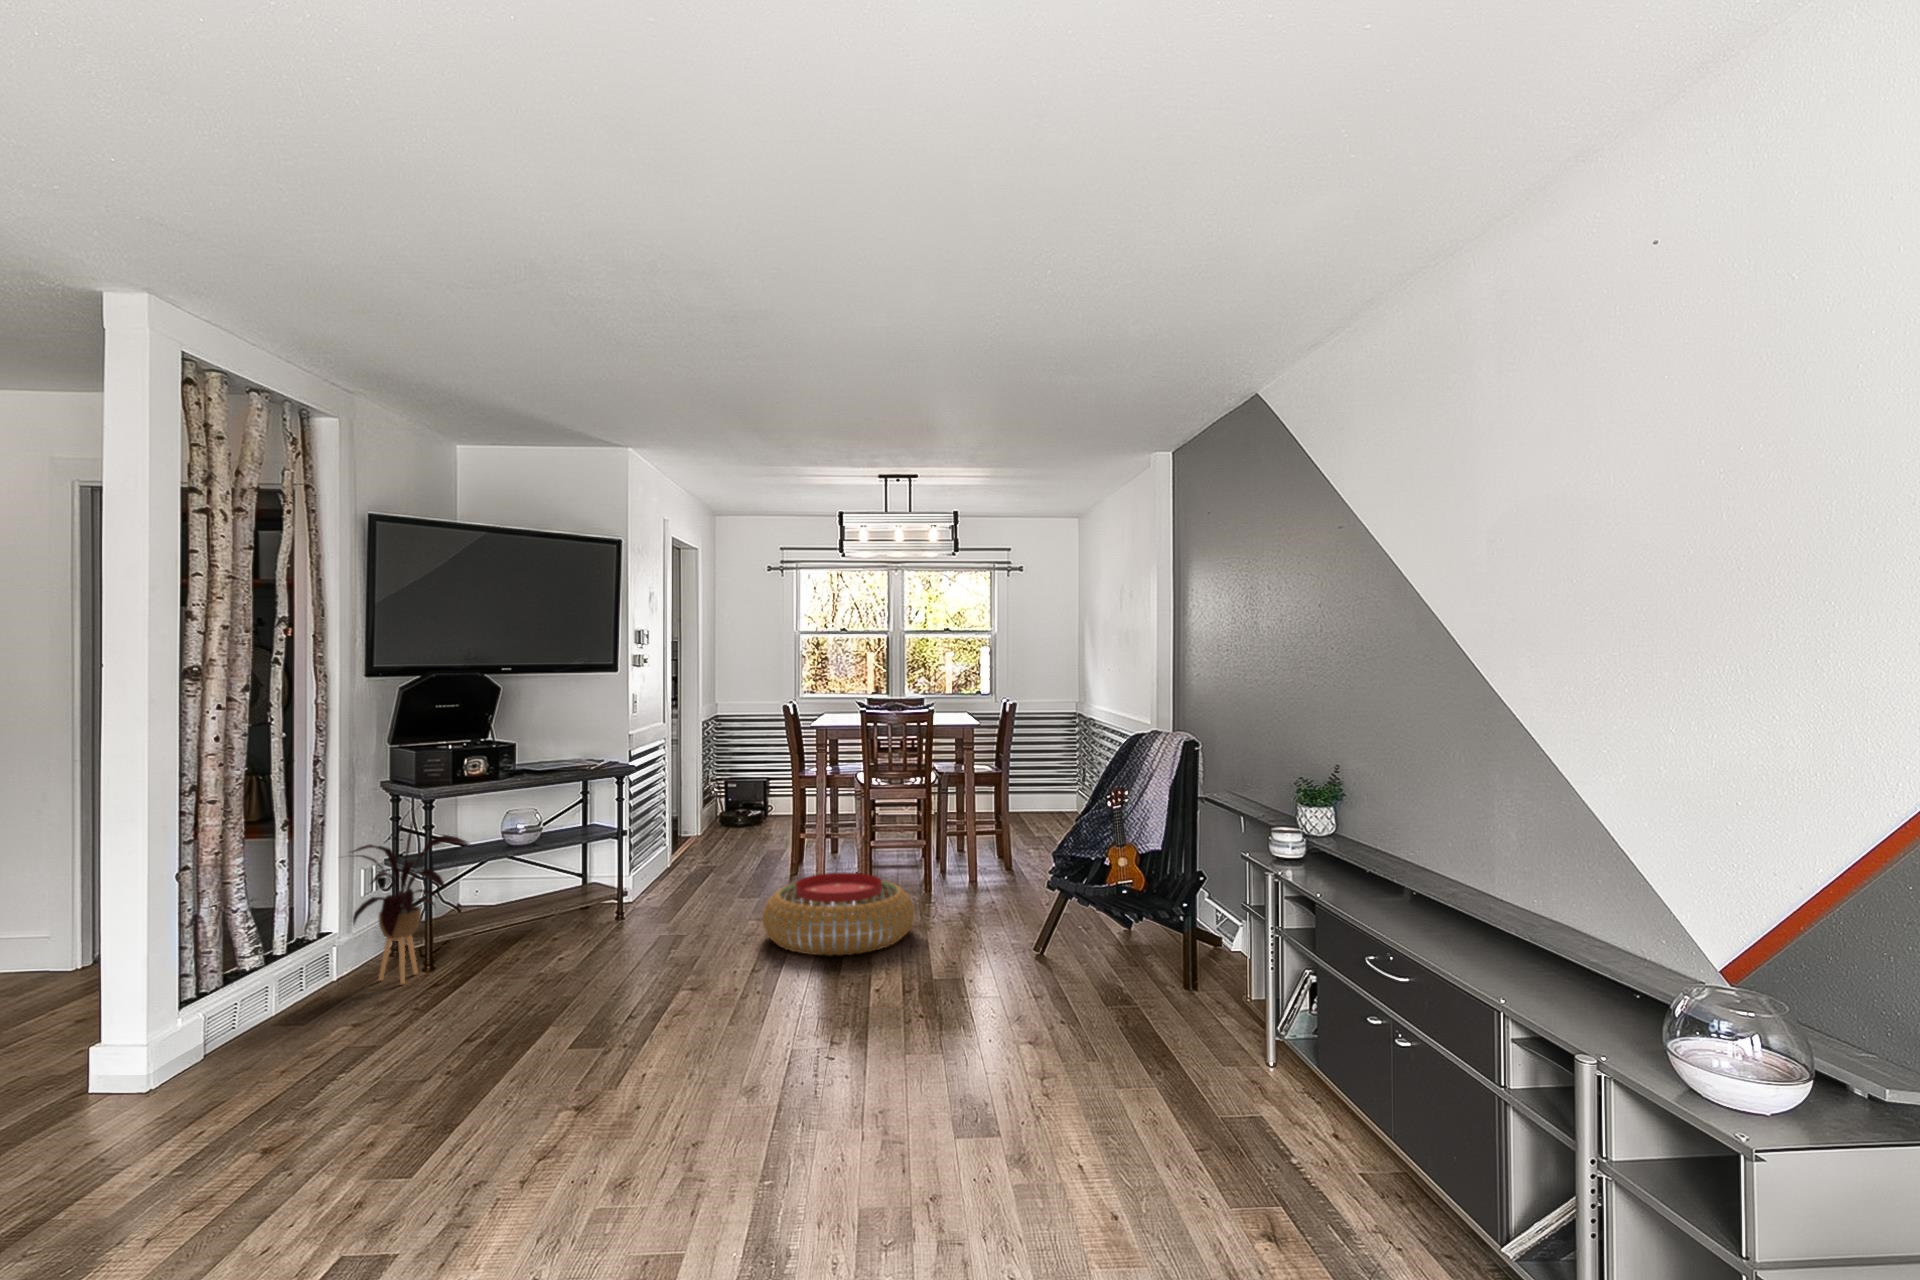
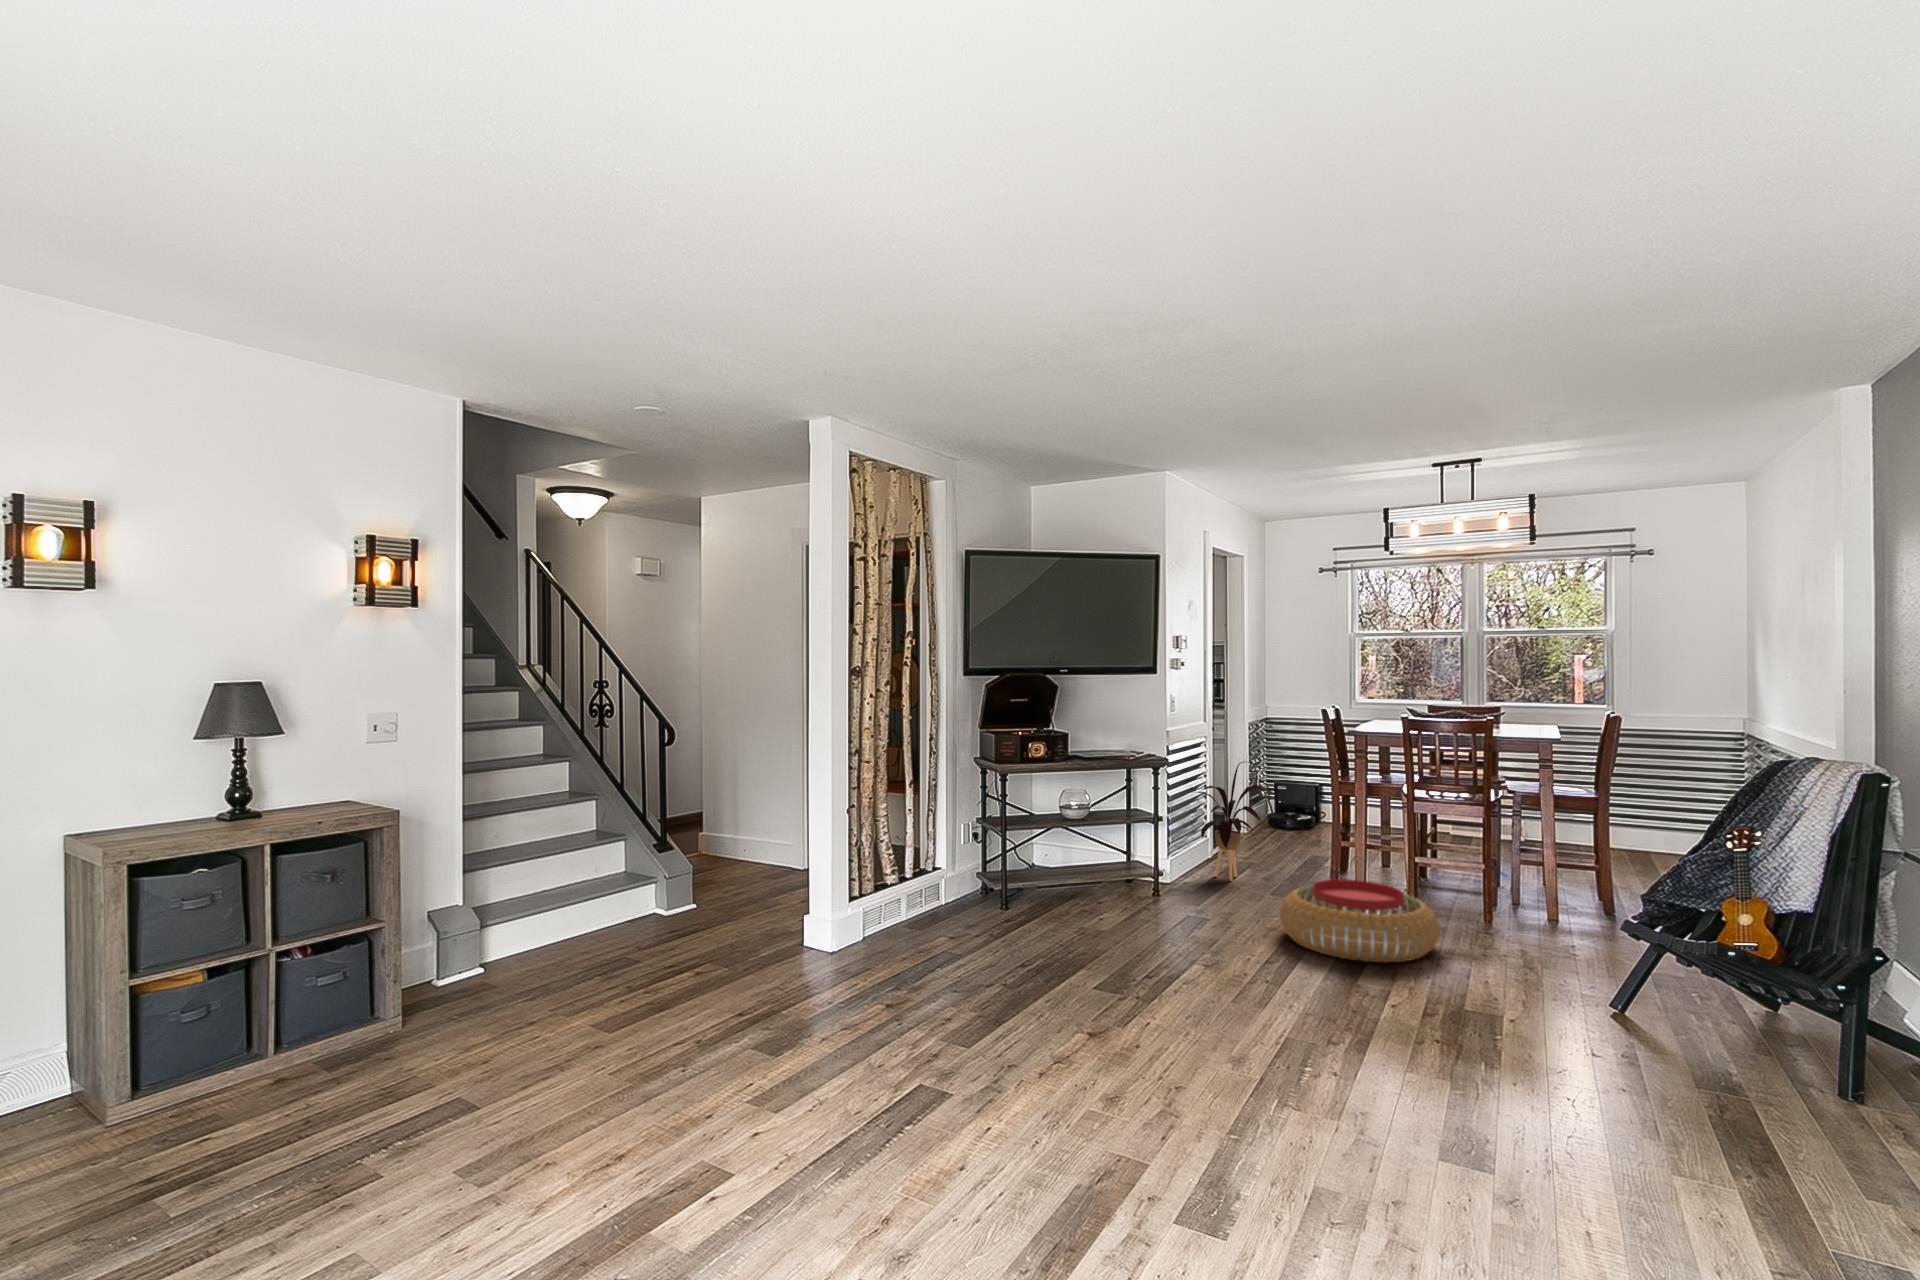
house plant: present [352,802,471,984] -> present [1198,762,1274,881]

